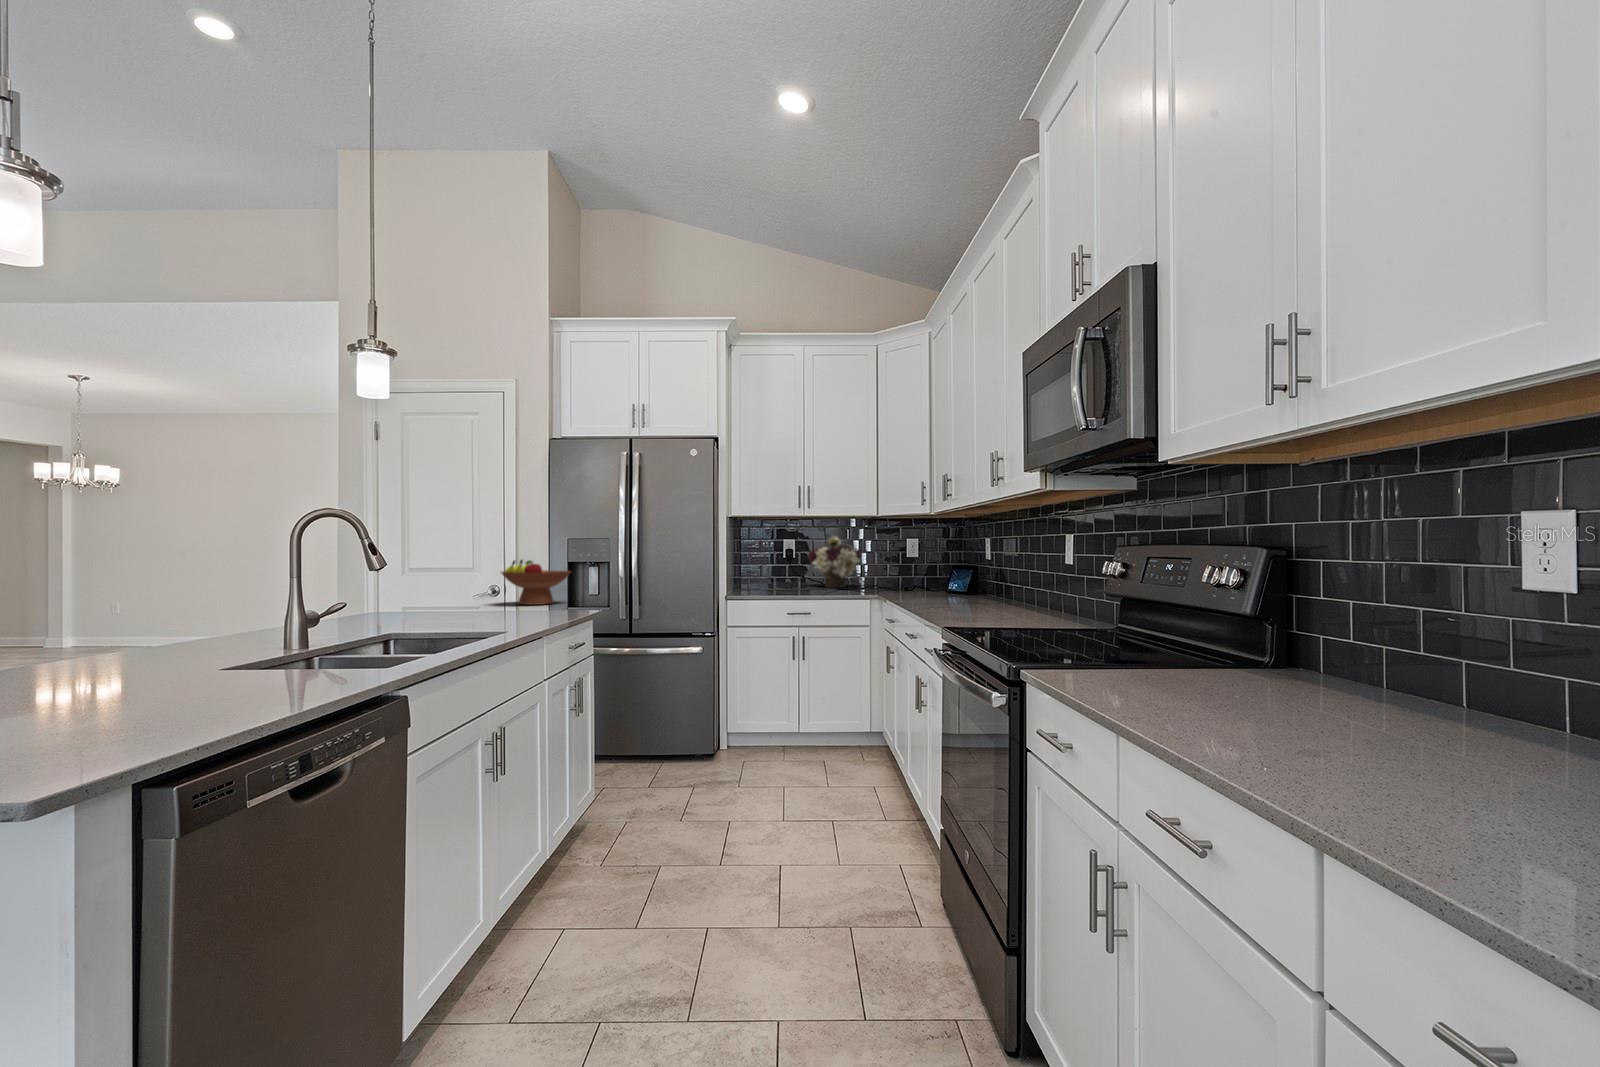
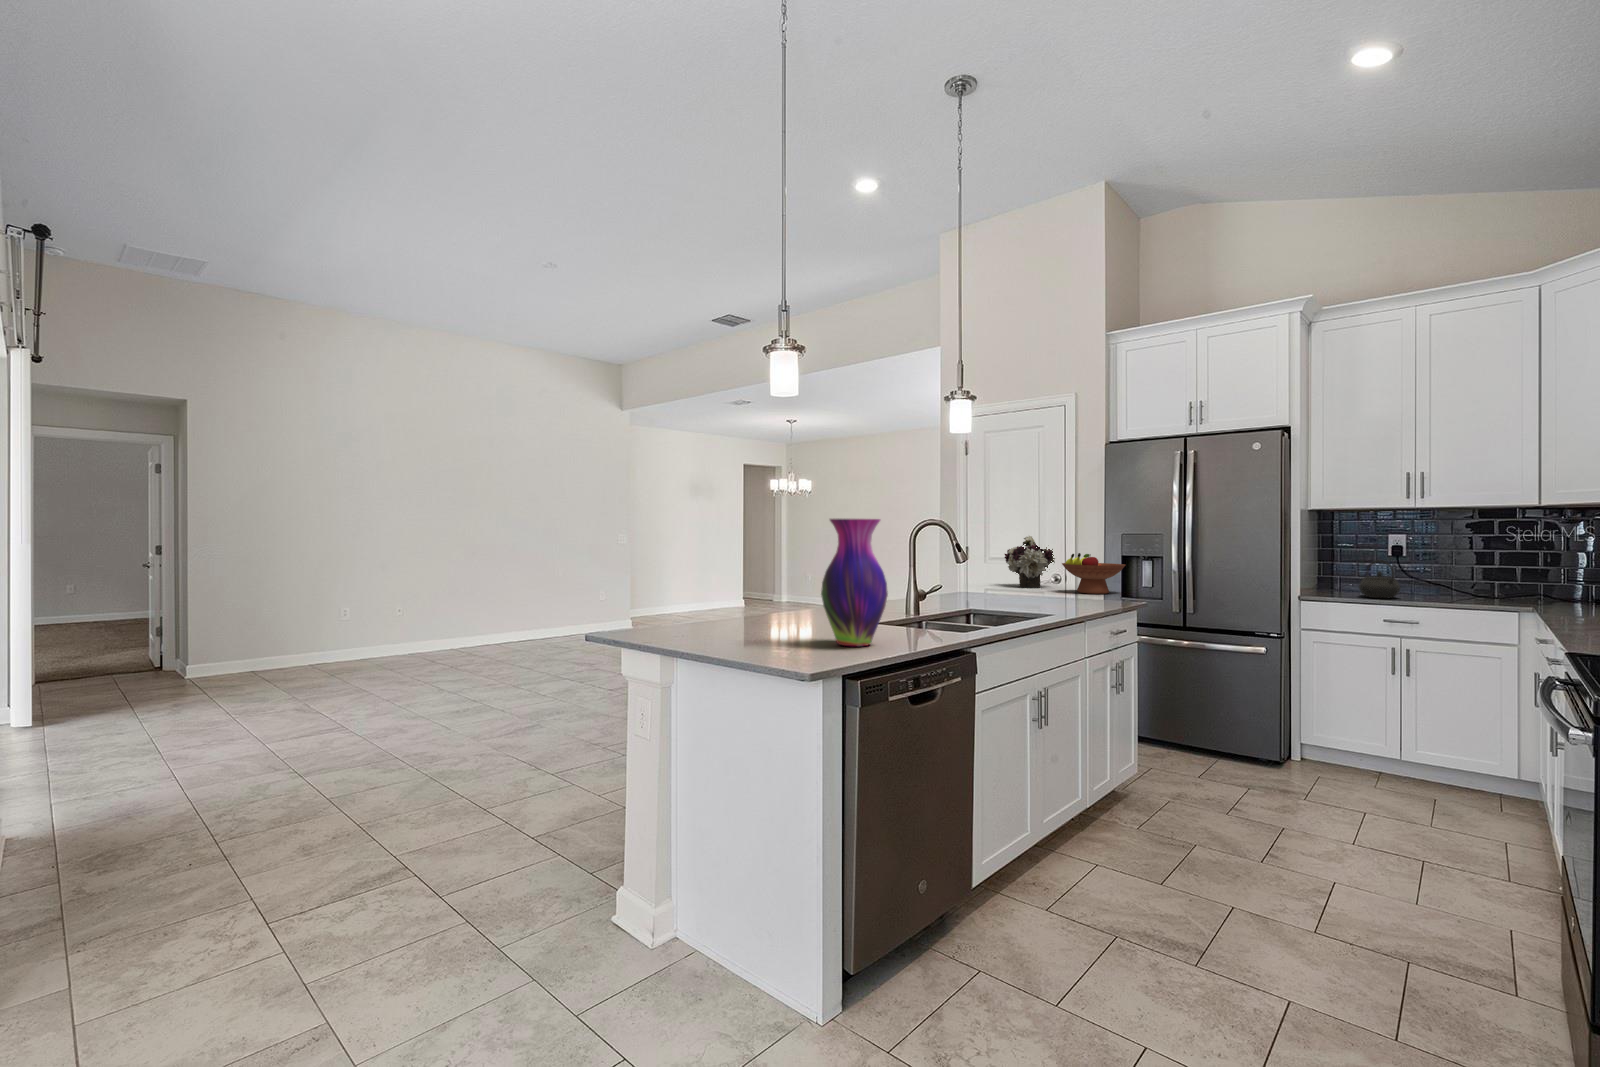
vase: none [95,490,247,719] -> present [821,519,888,646]
flower arrangement: present [808,536,861,588] -> present [1004,536,1055,588]
kettle: none [771,560,800,594] -> present [1359,560,1400,598]

